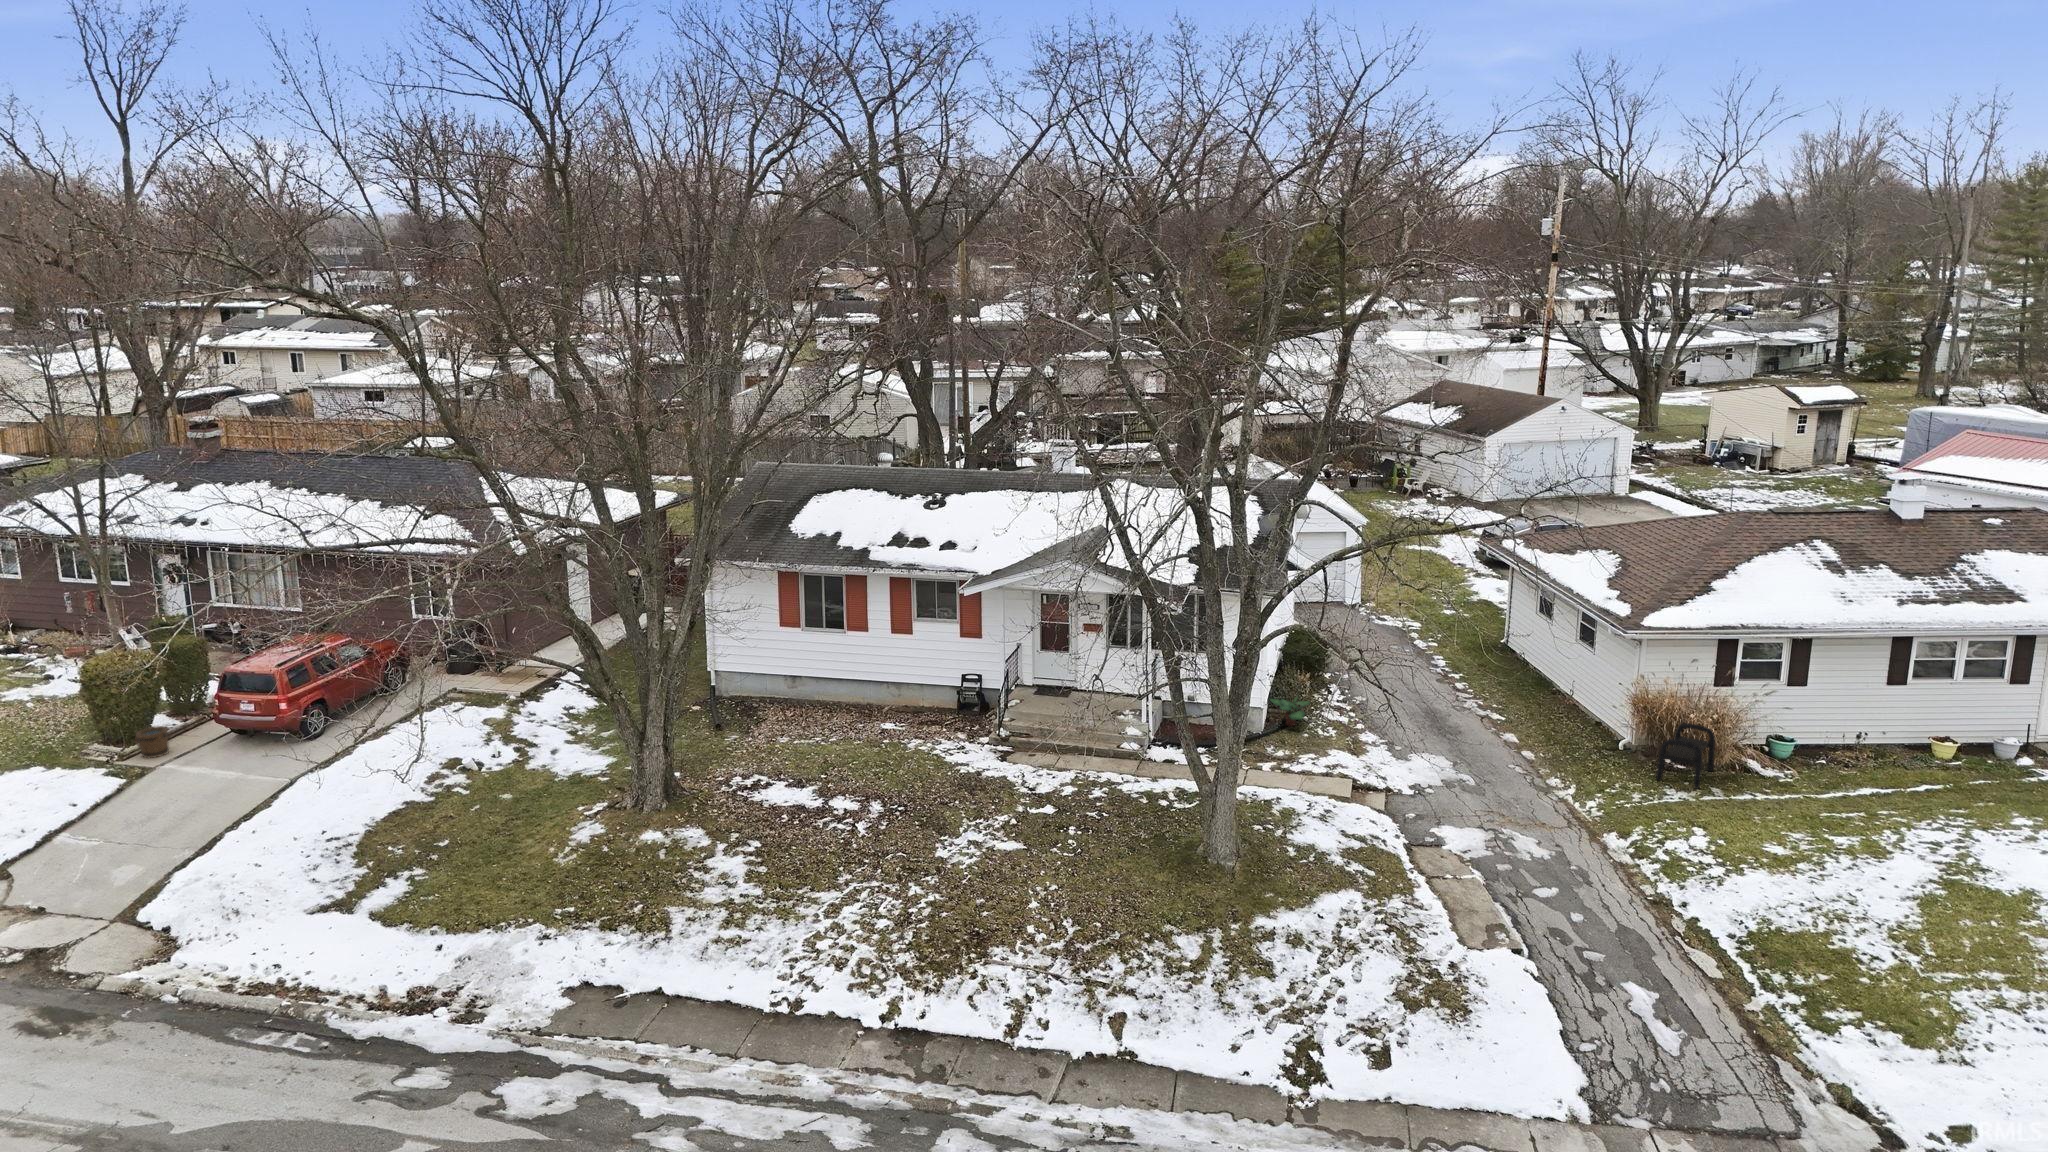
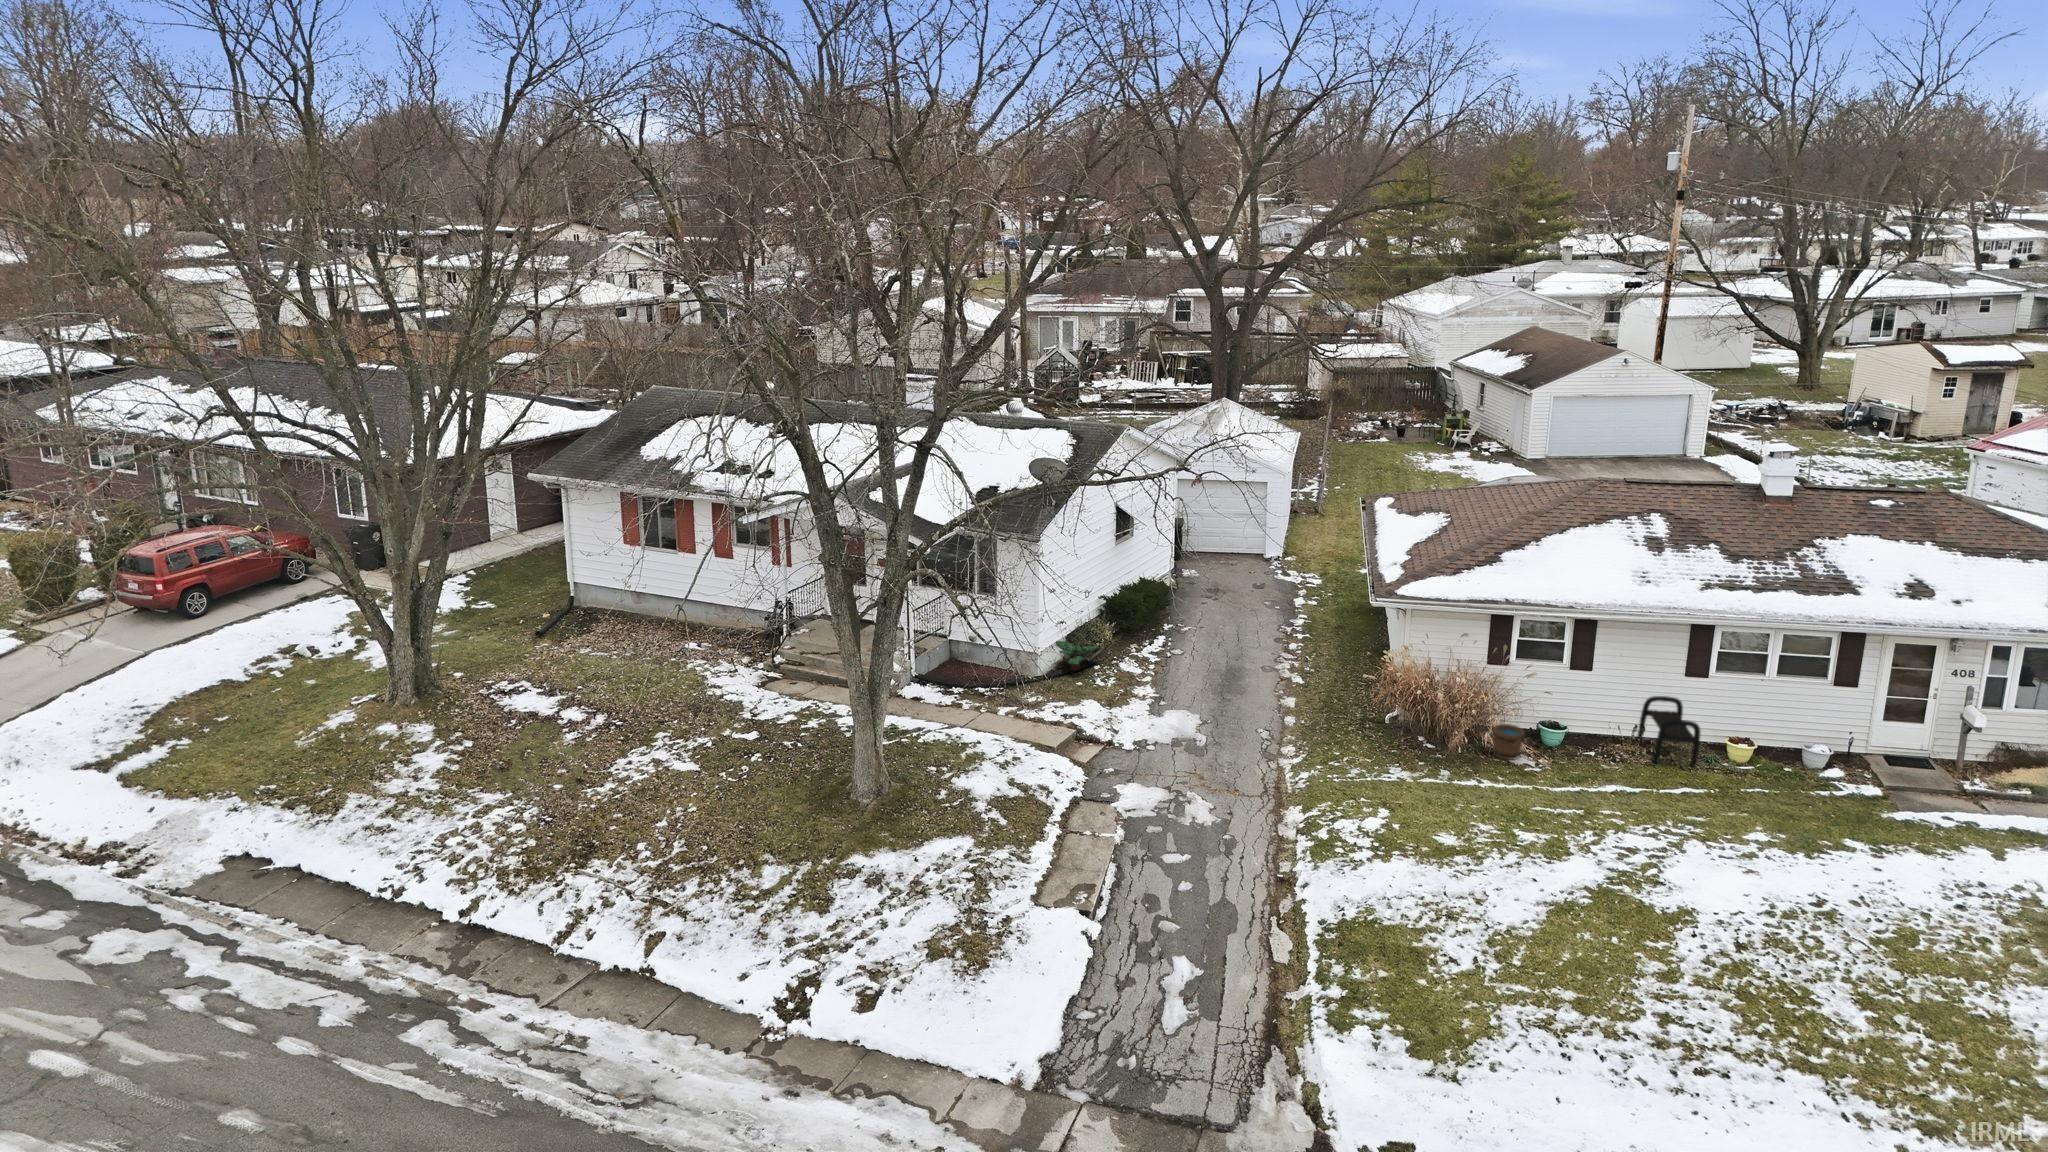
bench: present [1656,723,1715,789] -> present [1637,696,1701,766]
bucket: present [135,726,169,758] -> present [1491,724,1525,760]

